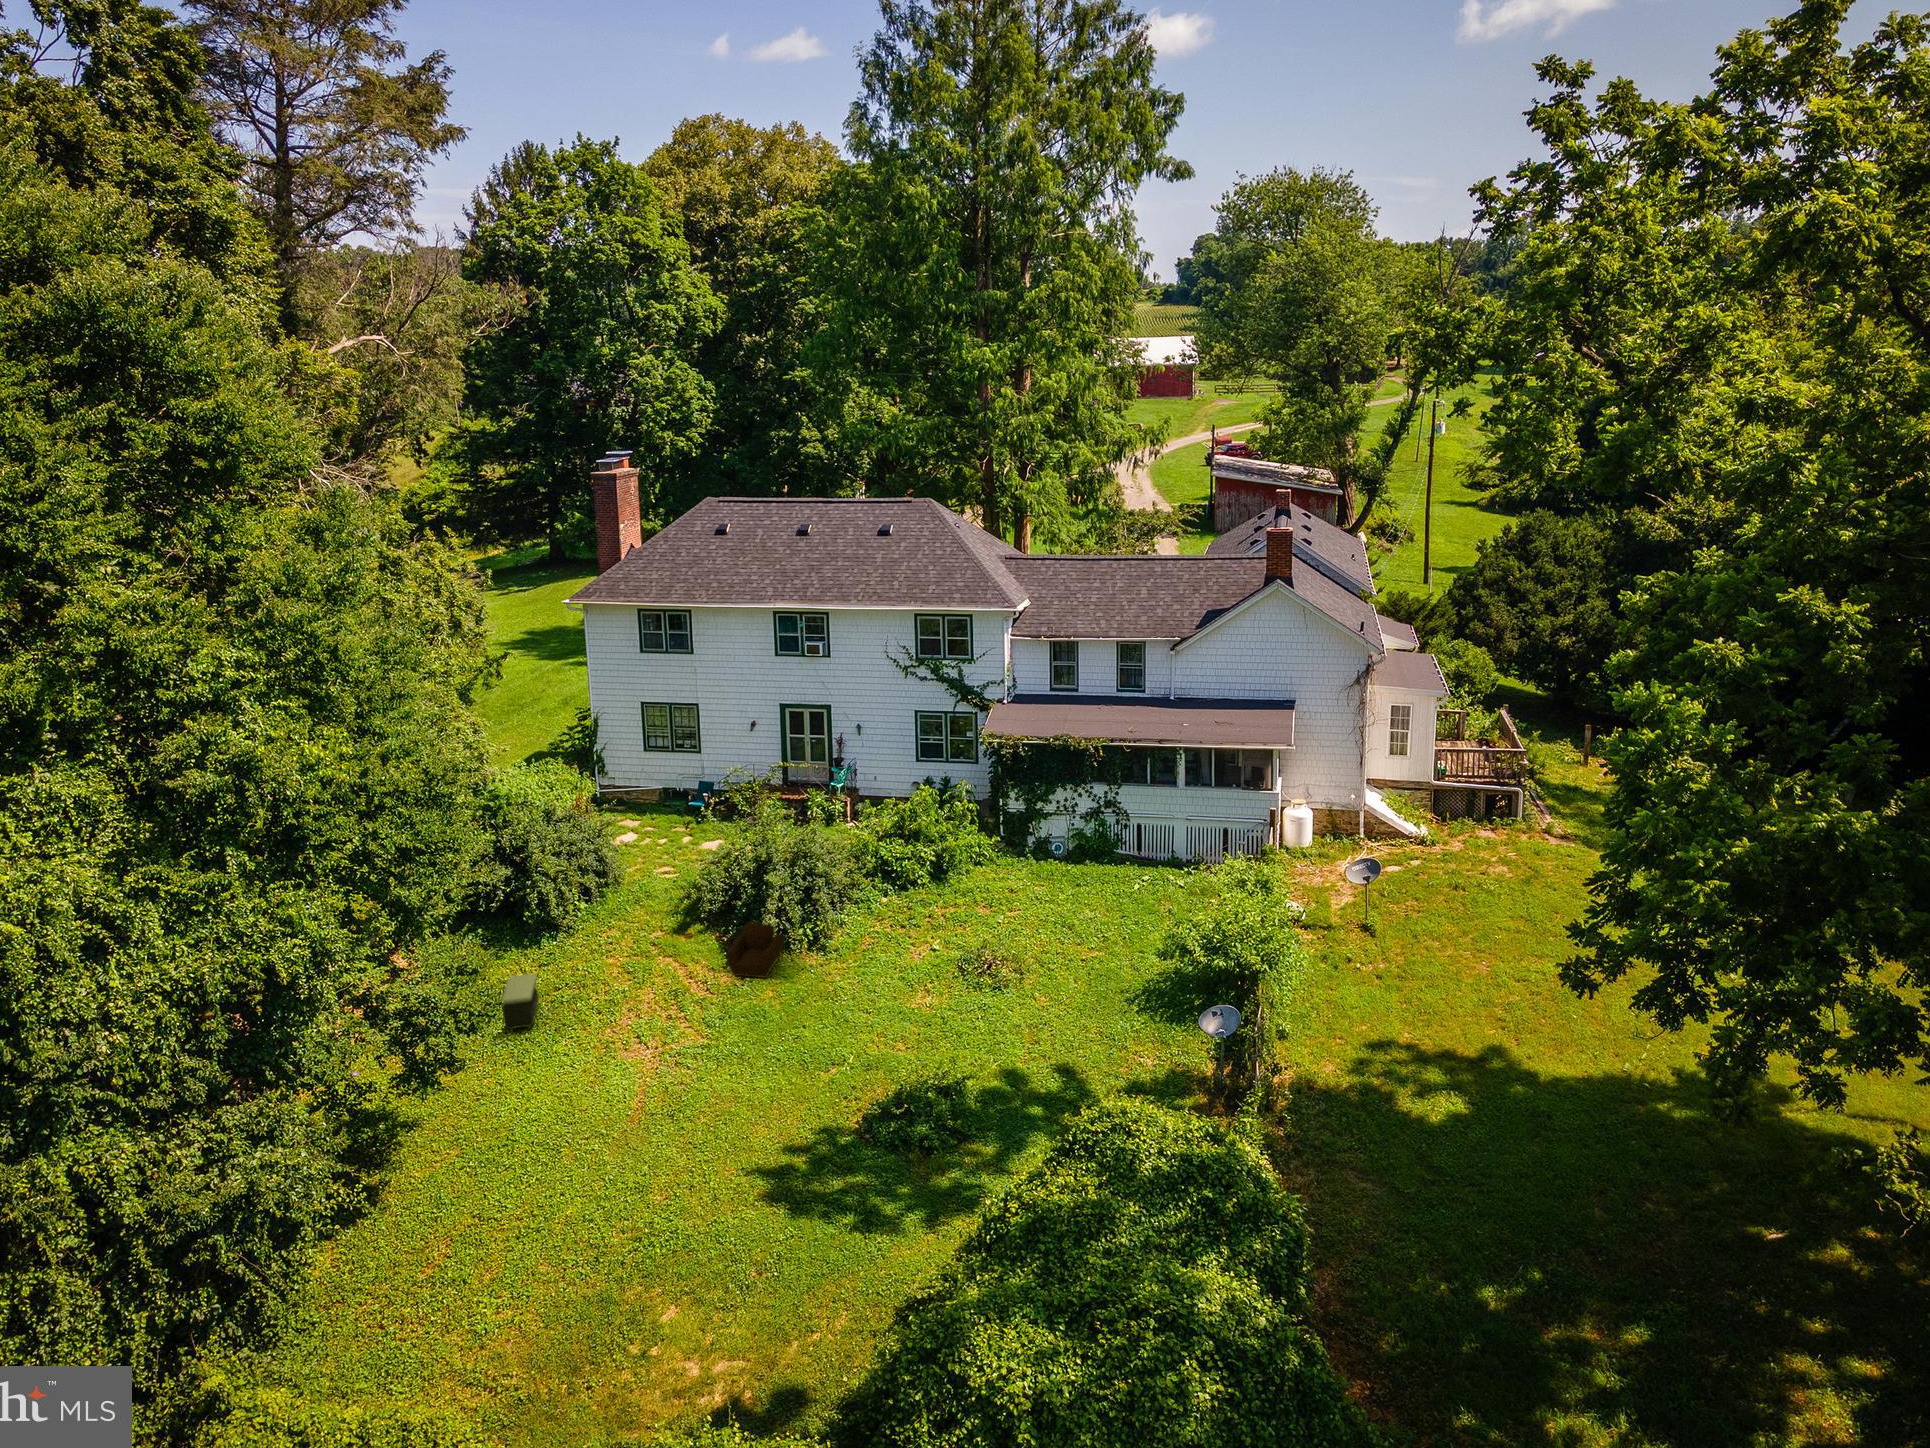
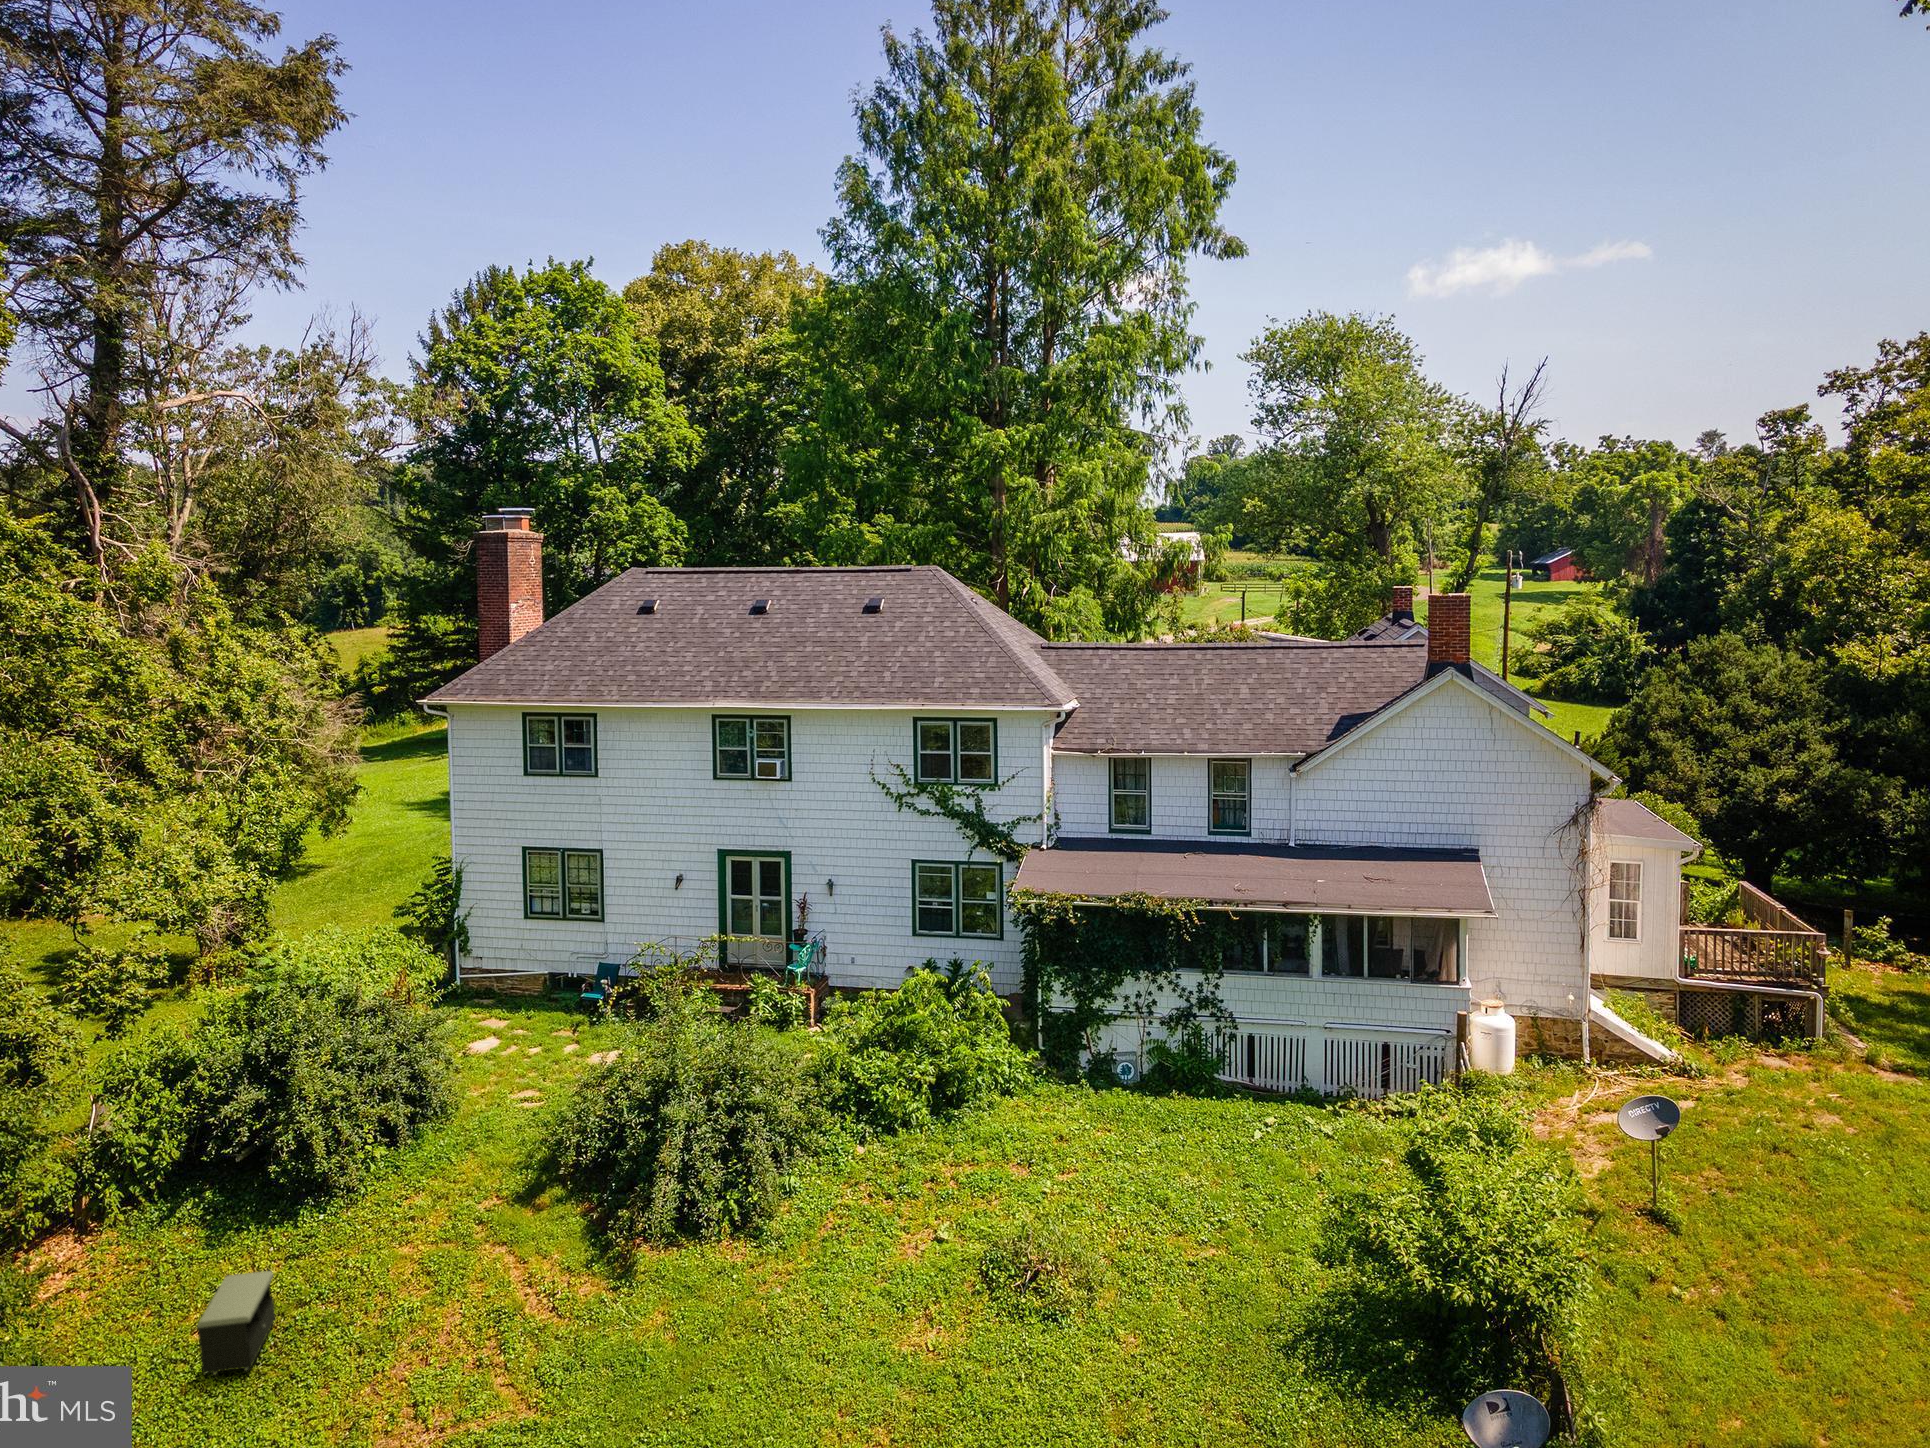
armchair: present [726,922,784,978] -> none [595,1185,693,1284]

